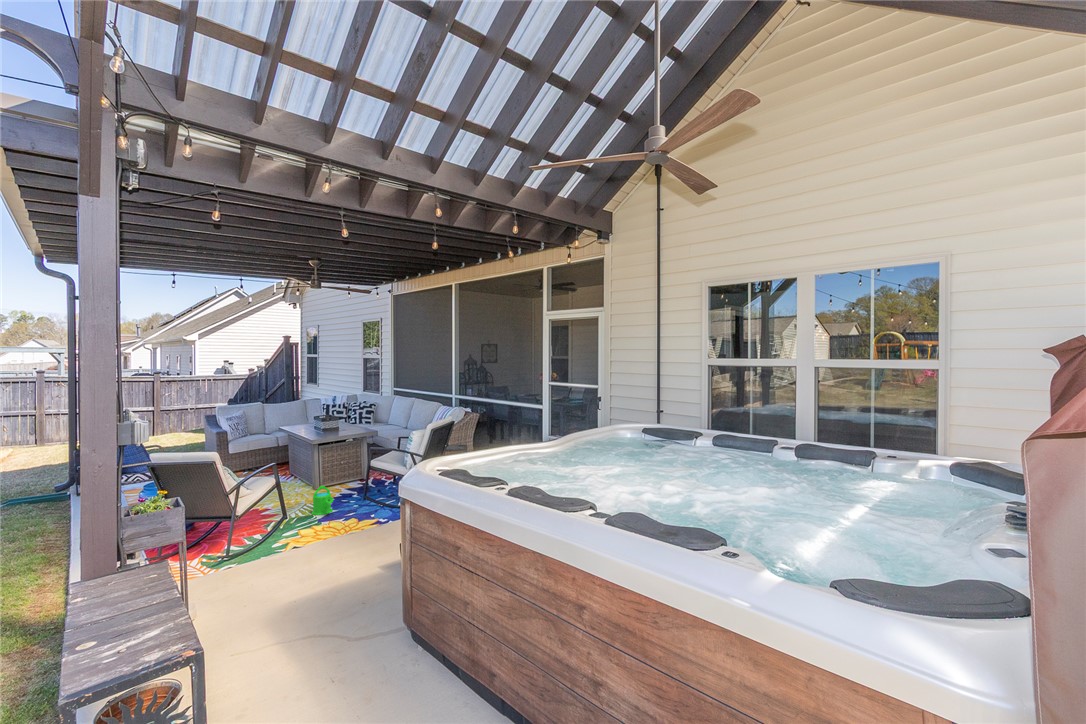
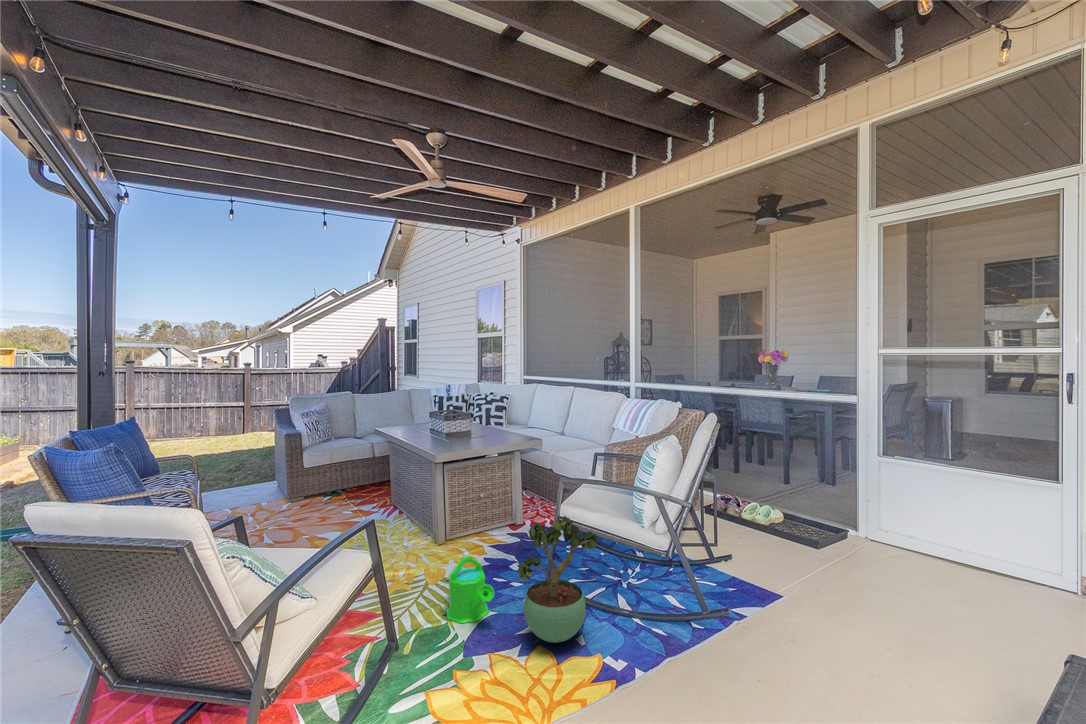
potted plant: none [341,463,379,517] -> present [517,516,598,643]

